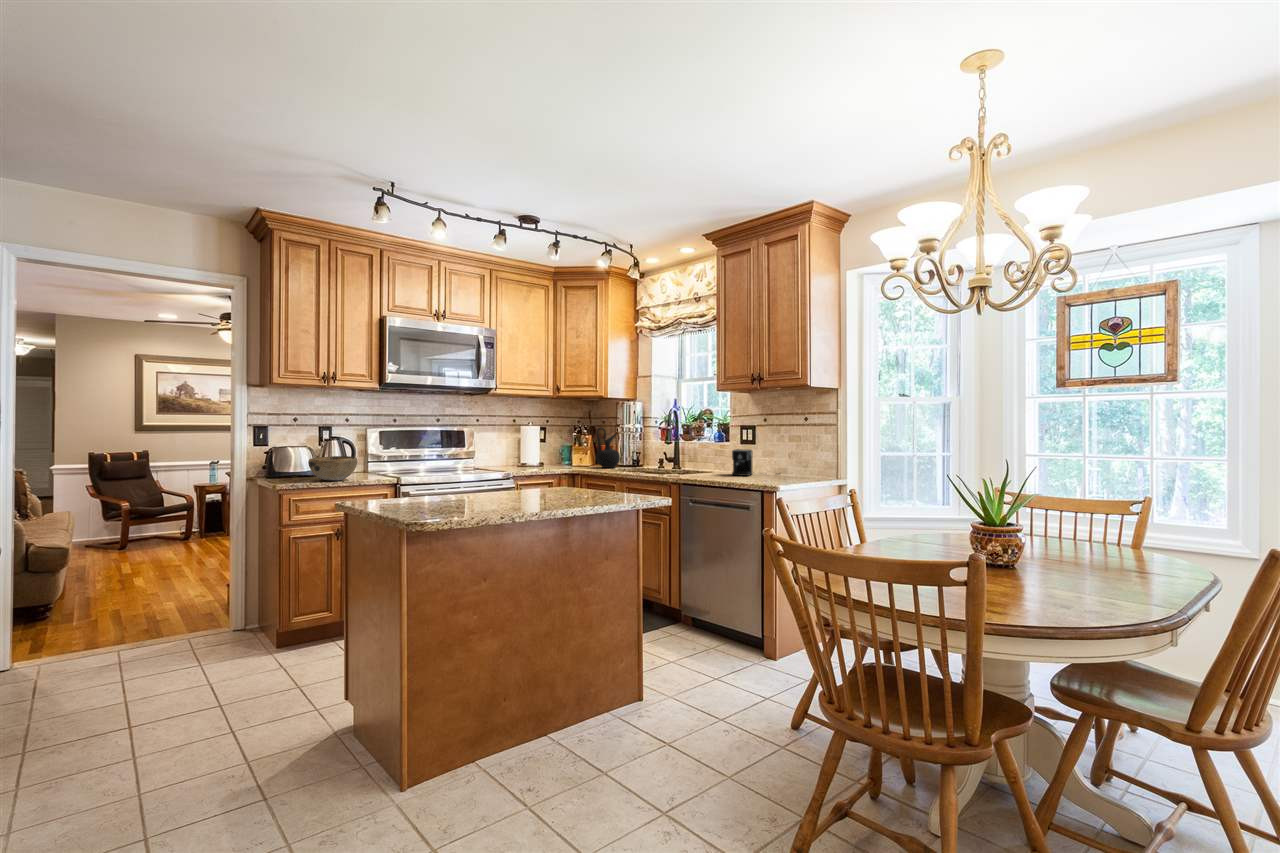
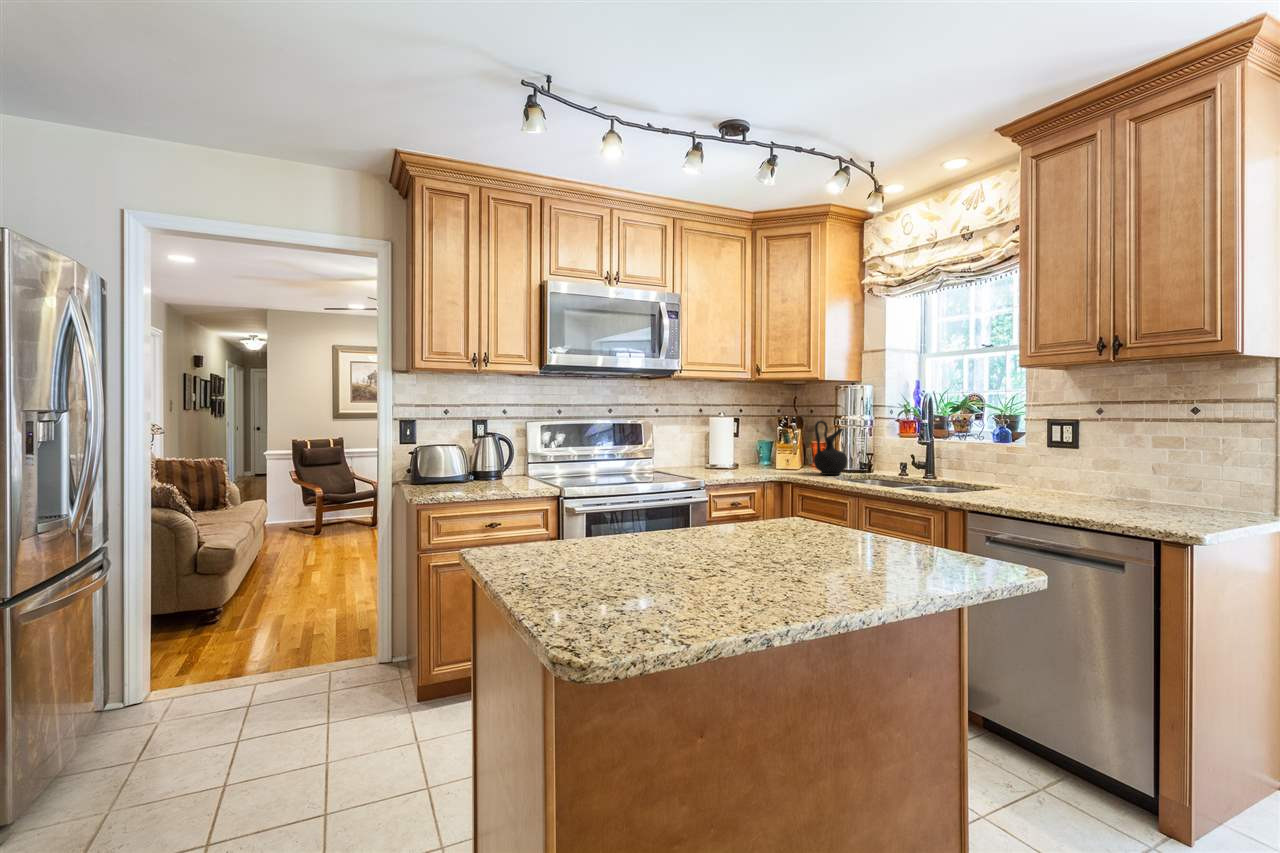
coffee maker: present [732,449,753,476] -> none [1040,456,1124,499]
decorative bowl: present [308,456,358,481] -> none [454,459,512,491]

